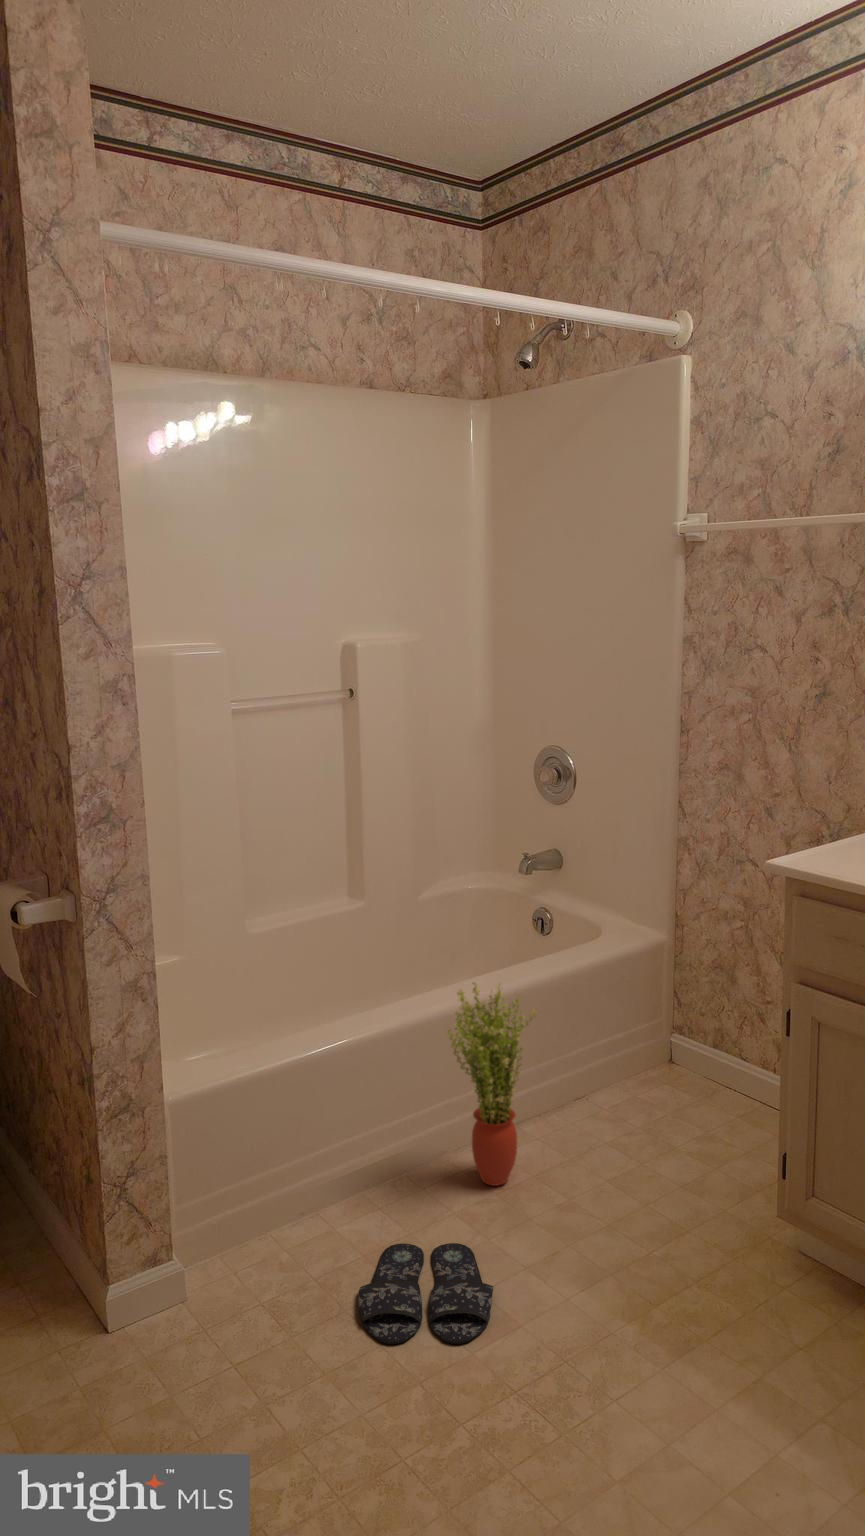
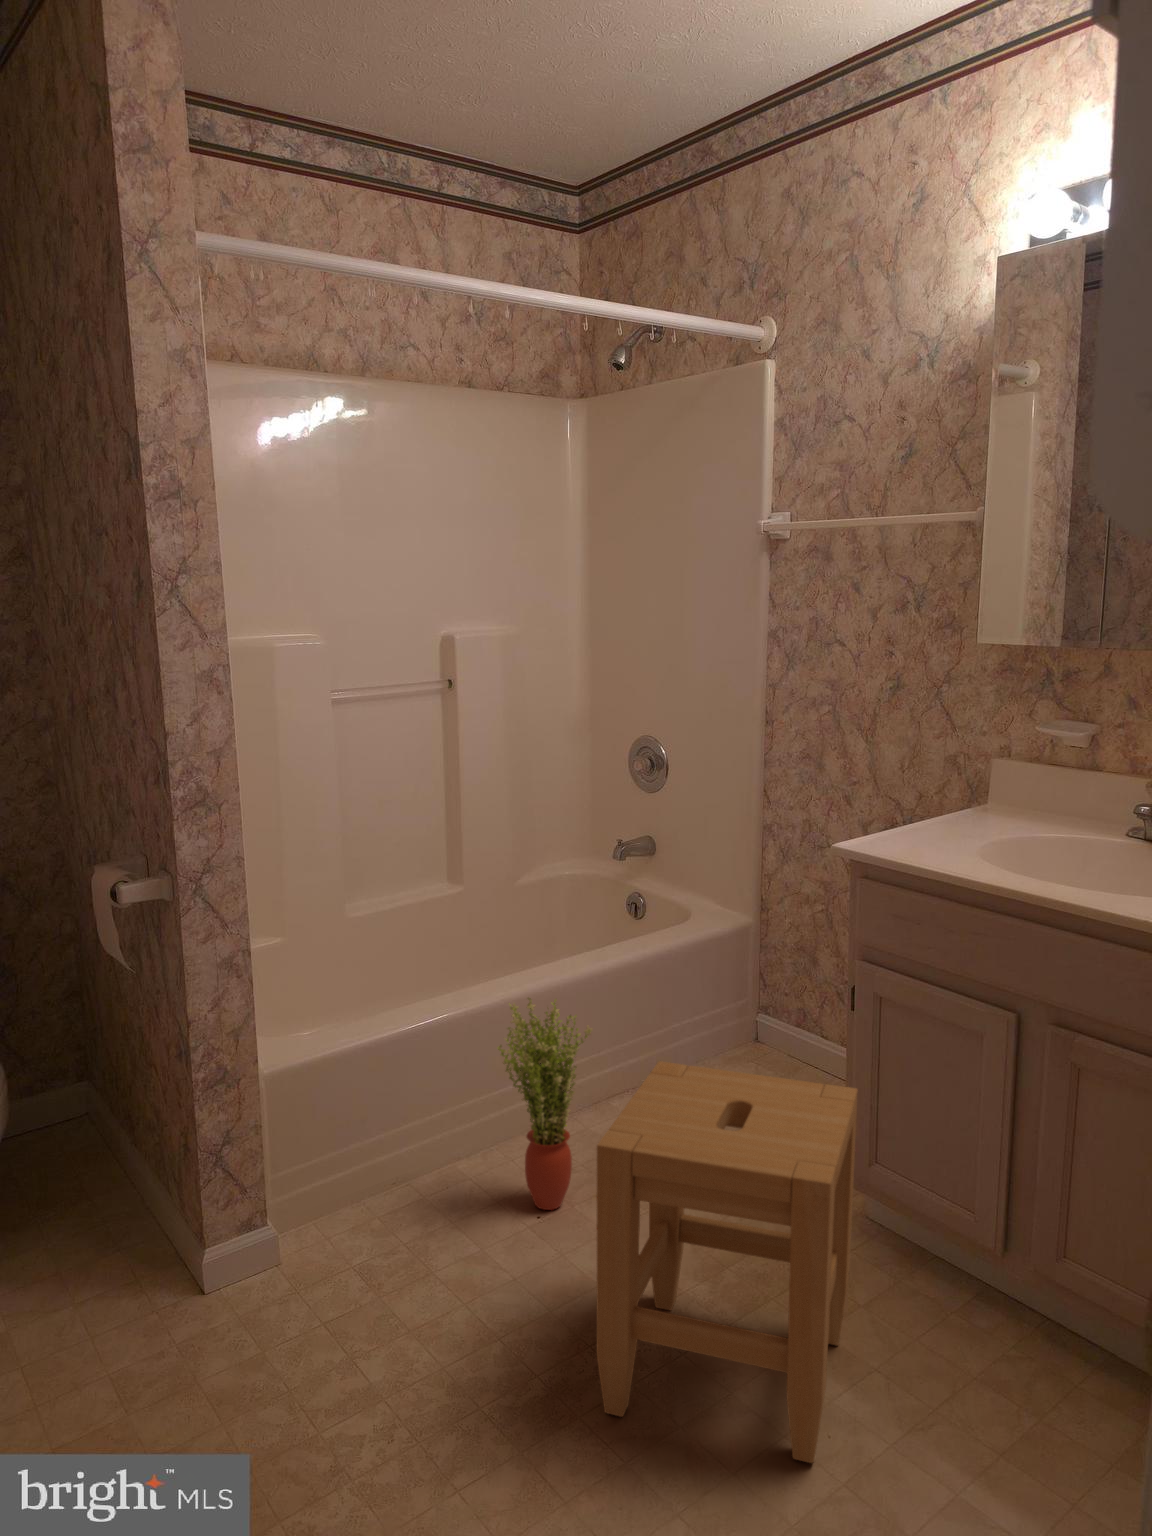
stool: none [577,1047,819,1446] -> present [597,1061,858,1463]
slippers: present [358,1243,493,1344] -> none [388,1263,529,1360]

